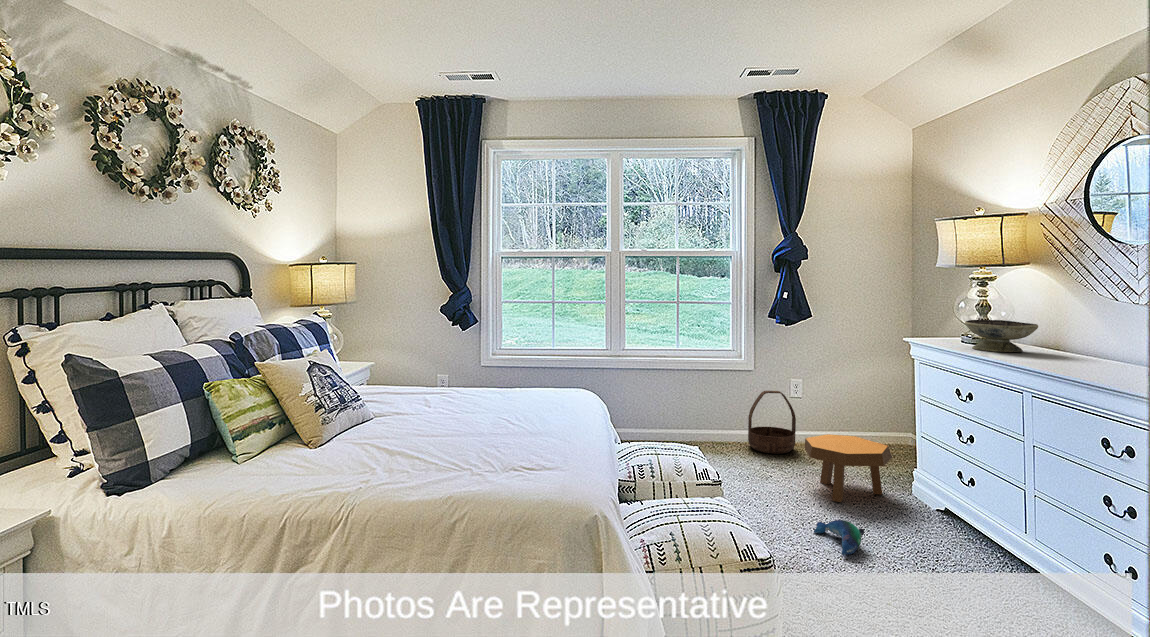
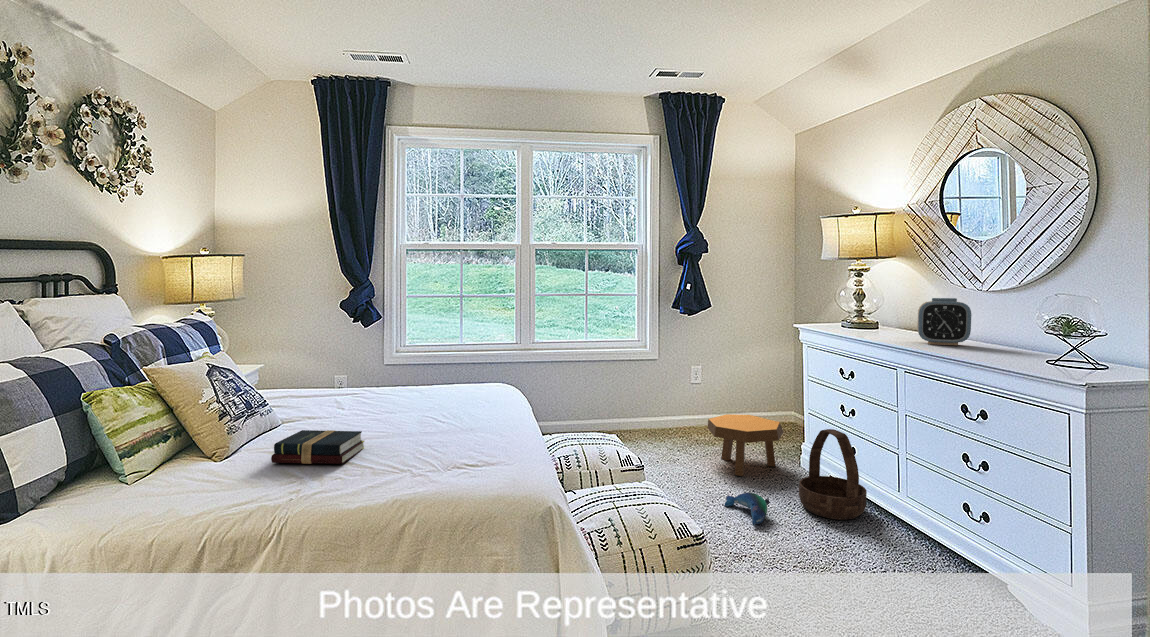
alarm clock: none [1050,310,1119,366] -> present [917,298,971,345]
decorative bowl: present [965,320,1038,352] -> none [845,307,904,335]
basket: present [748,391,796,454] -> present [799,429,867,520]
hardback book: none [353,426,436,458] -> present [271,430,364,464]

